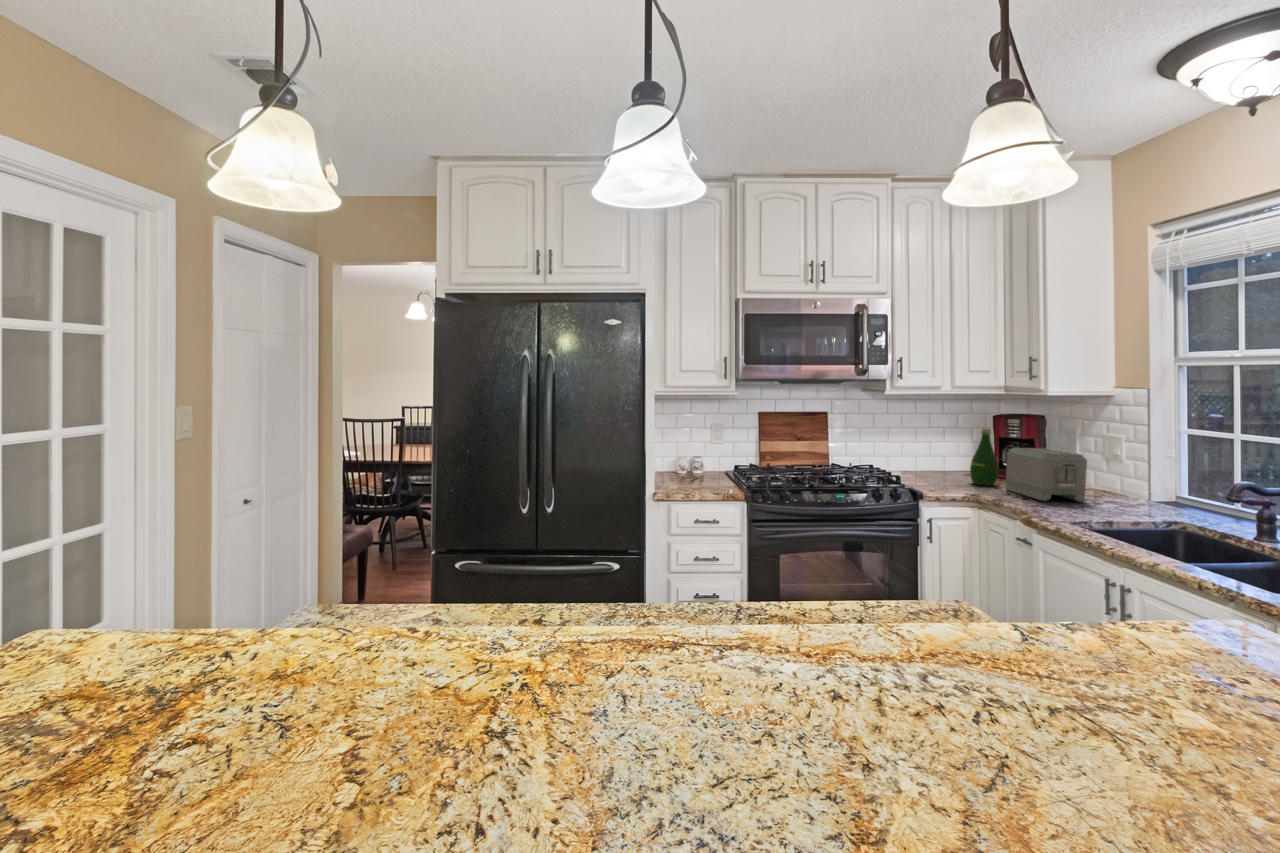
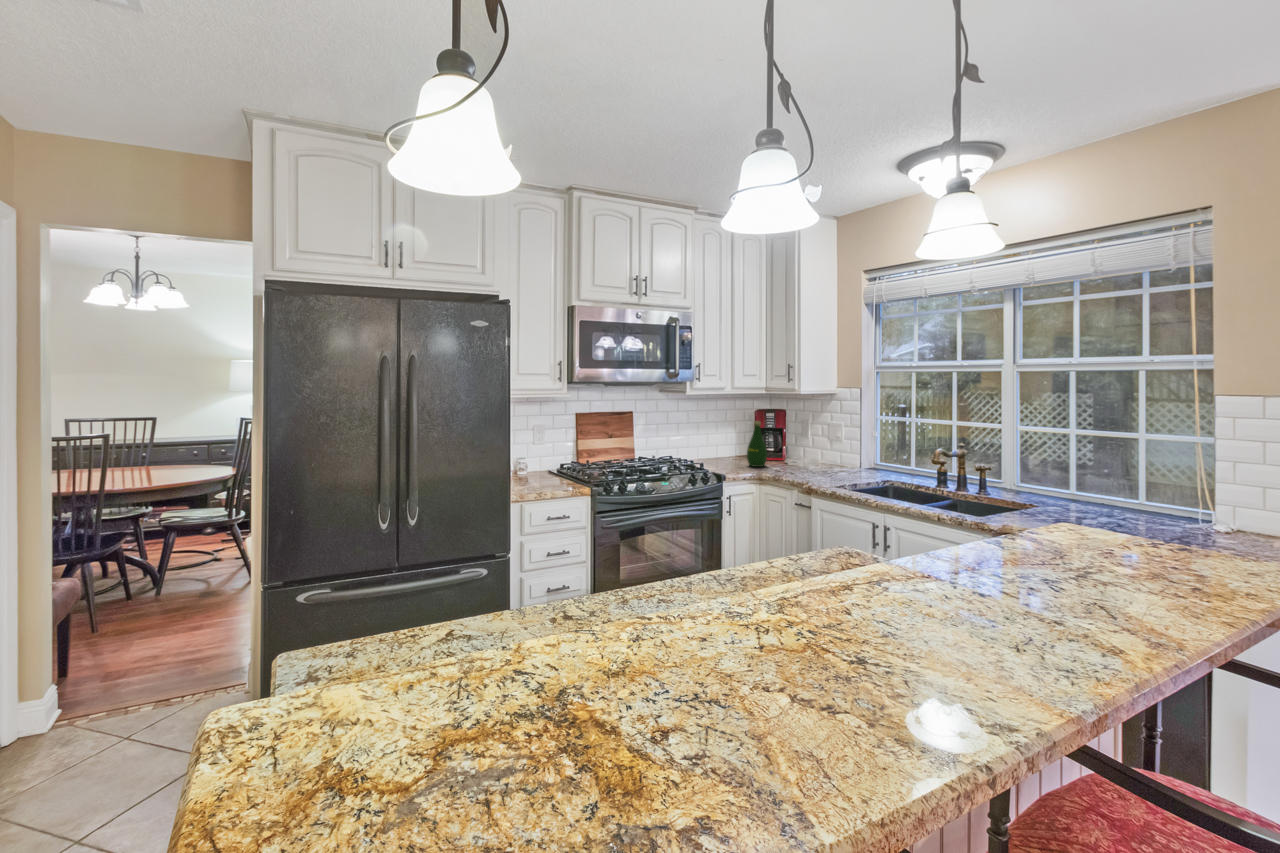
toaster: present [1006,448,1087,502] -> none [774,435,830,475]

